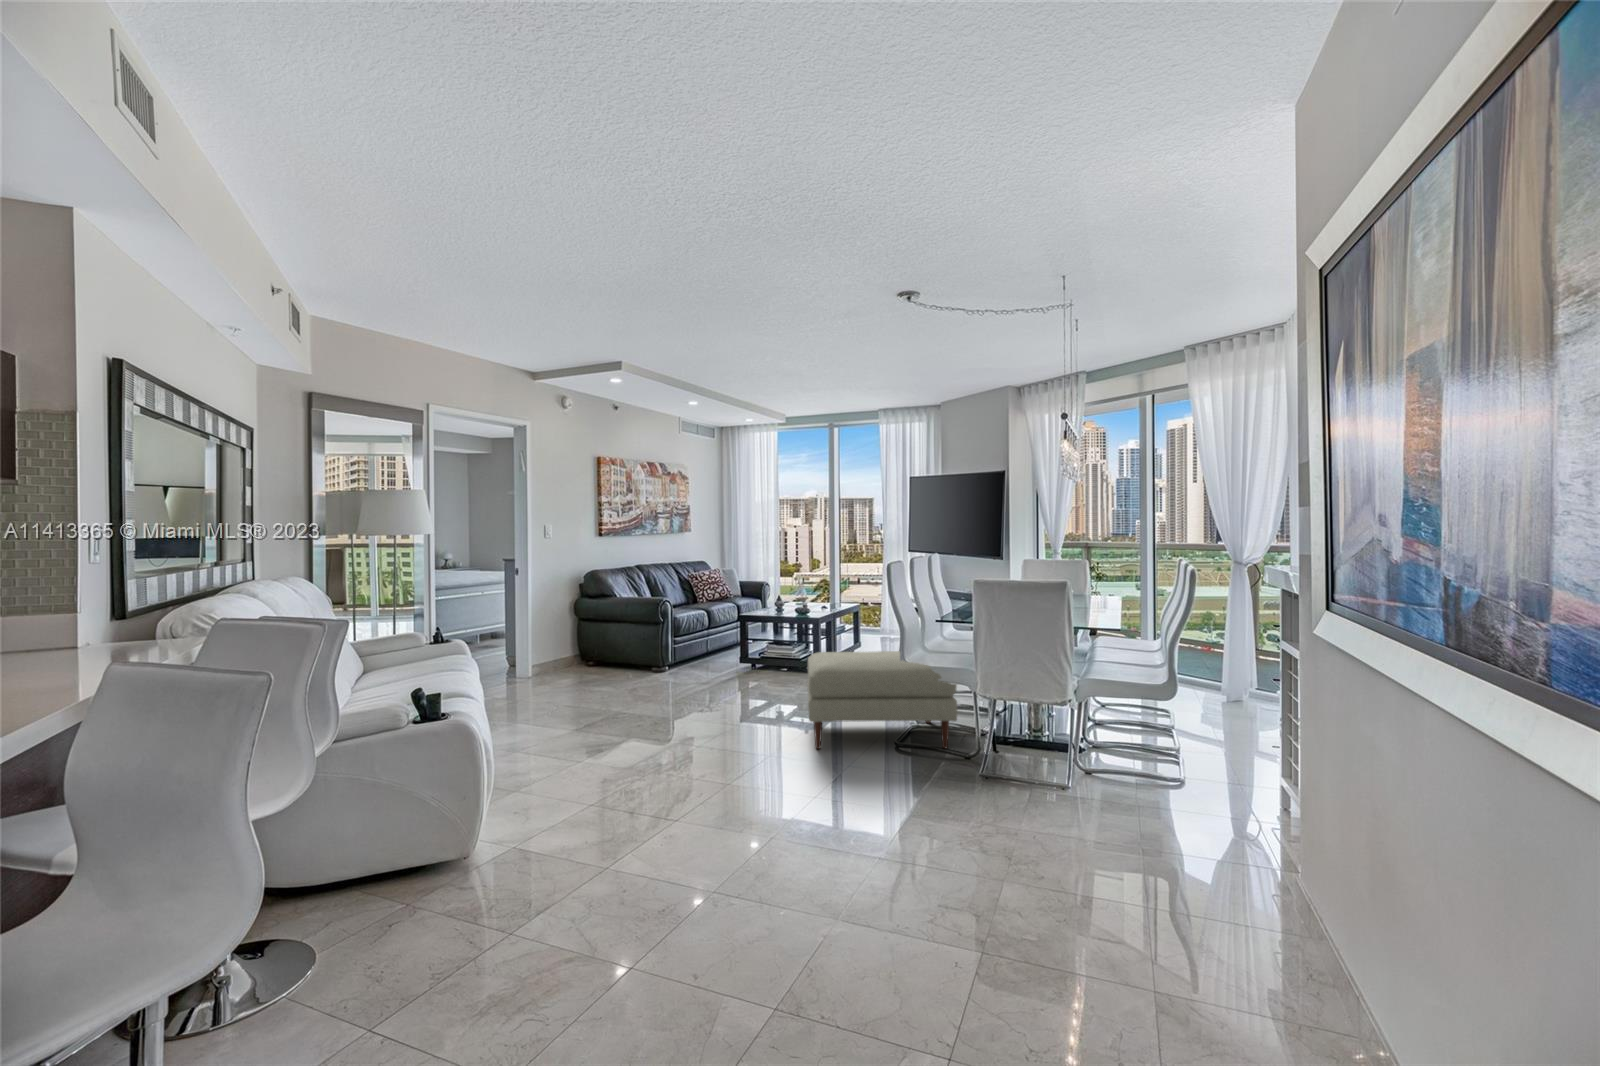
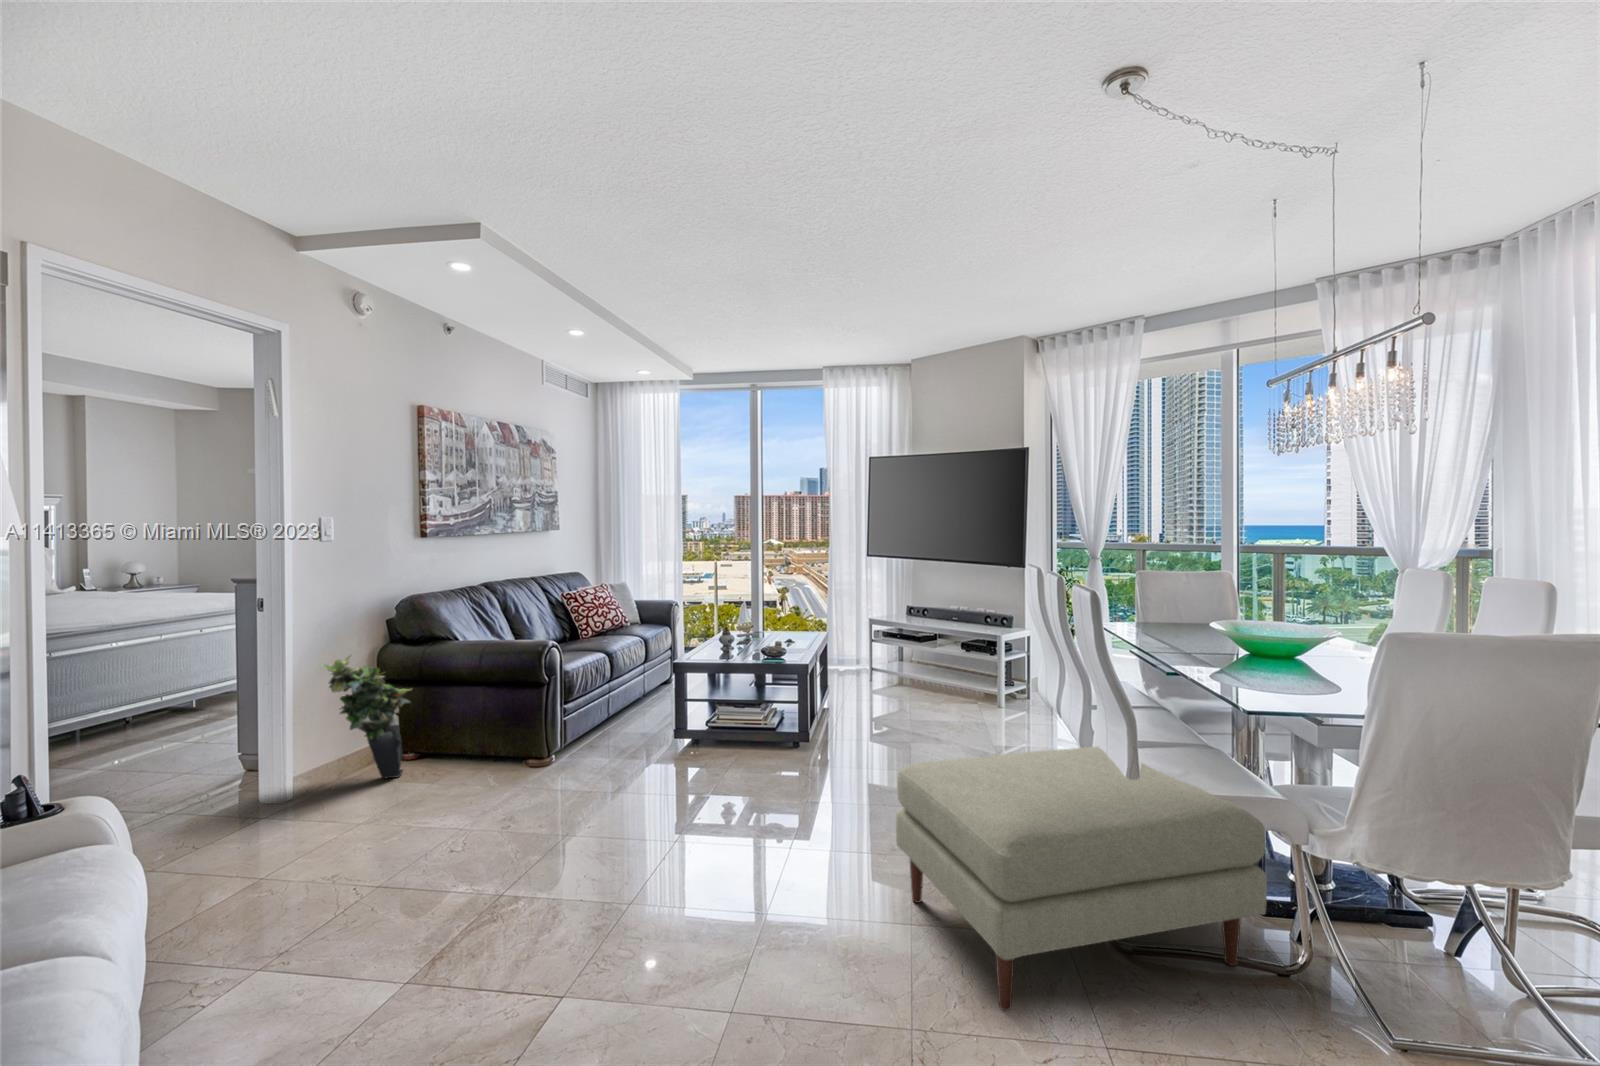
potted plant: none [545,602,591,672] -> present [323,655,411,778]

